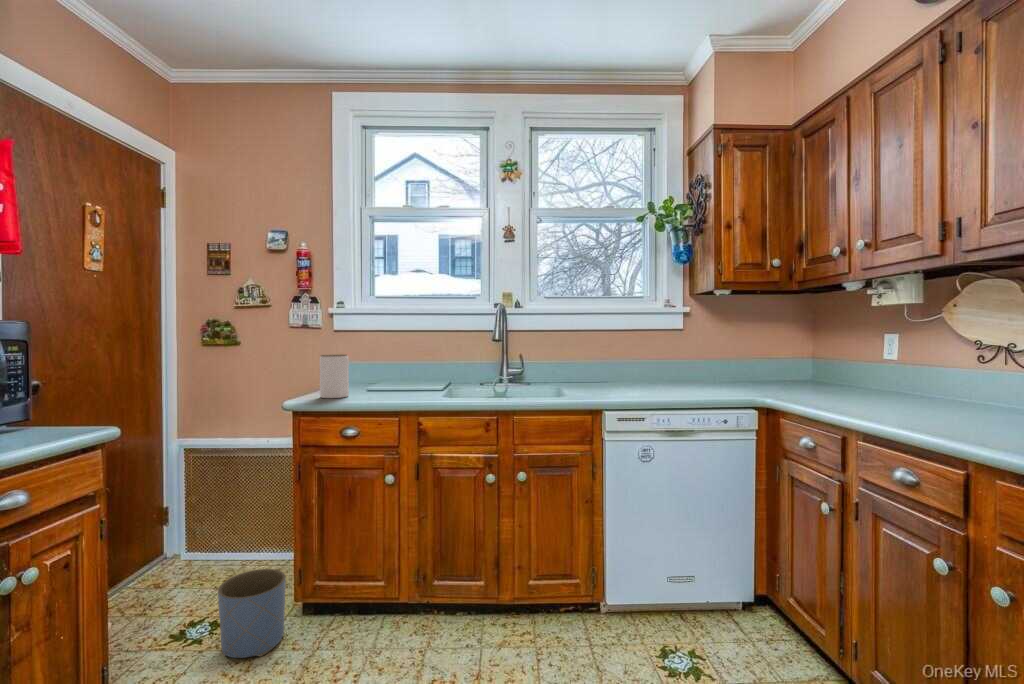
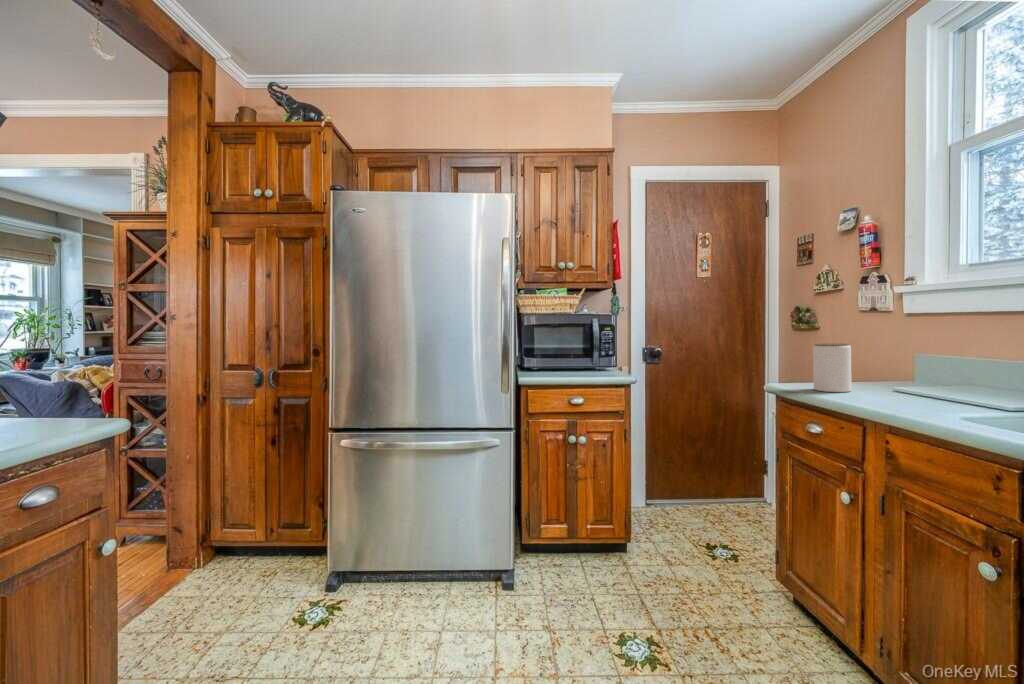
planter: present [218,569,286,658] -> none [707,523,765,598]

